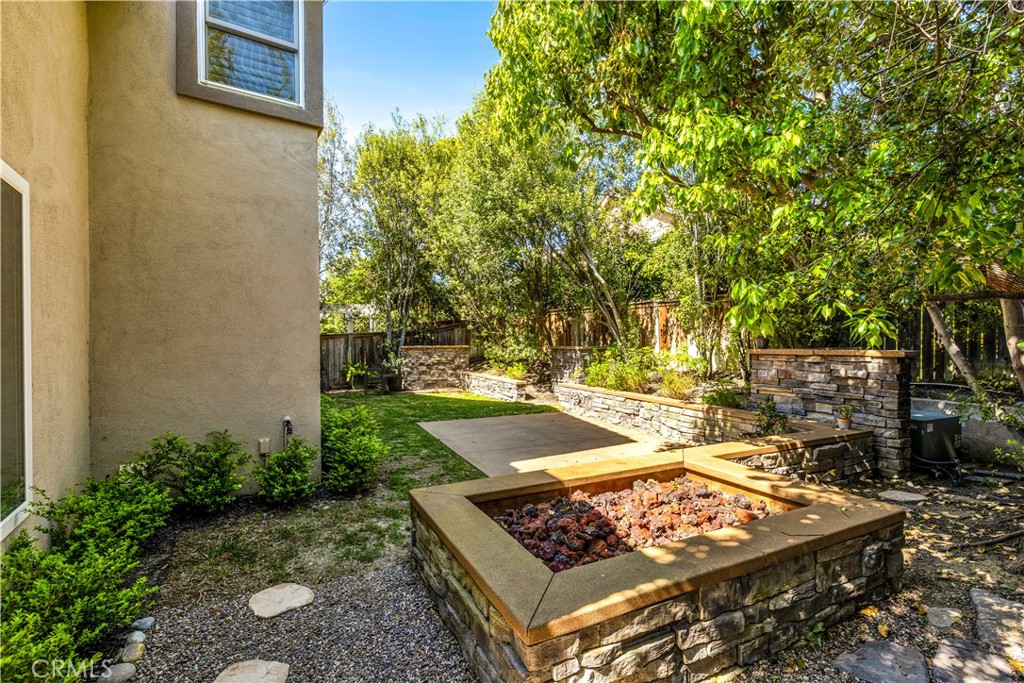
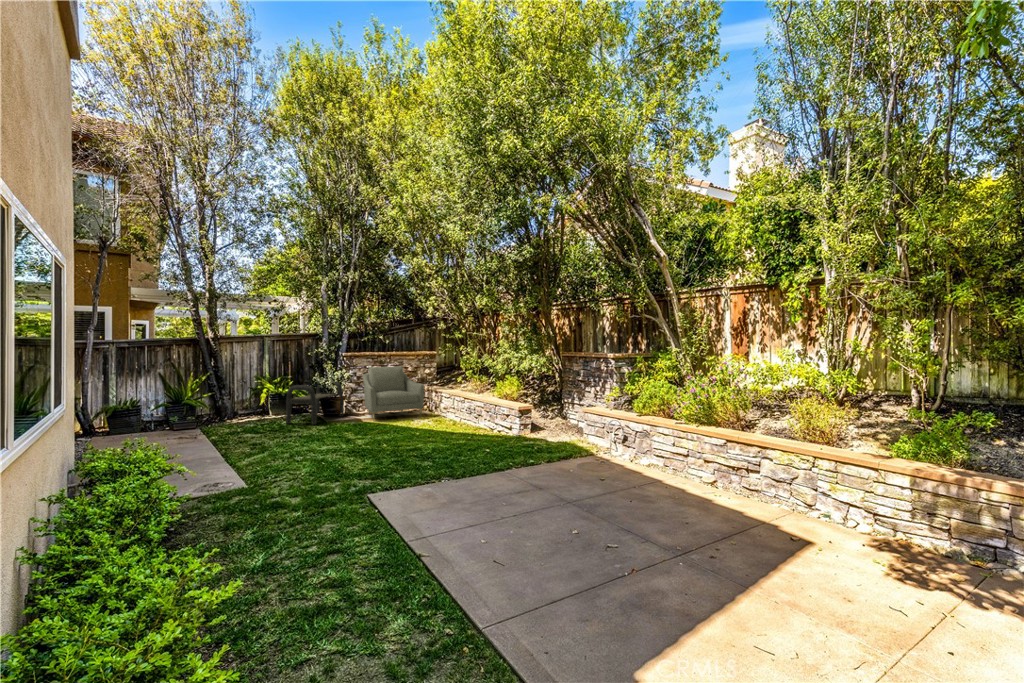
chair: none [416,356,458,393] -> present [363,366,424,421]

